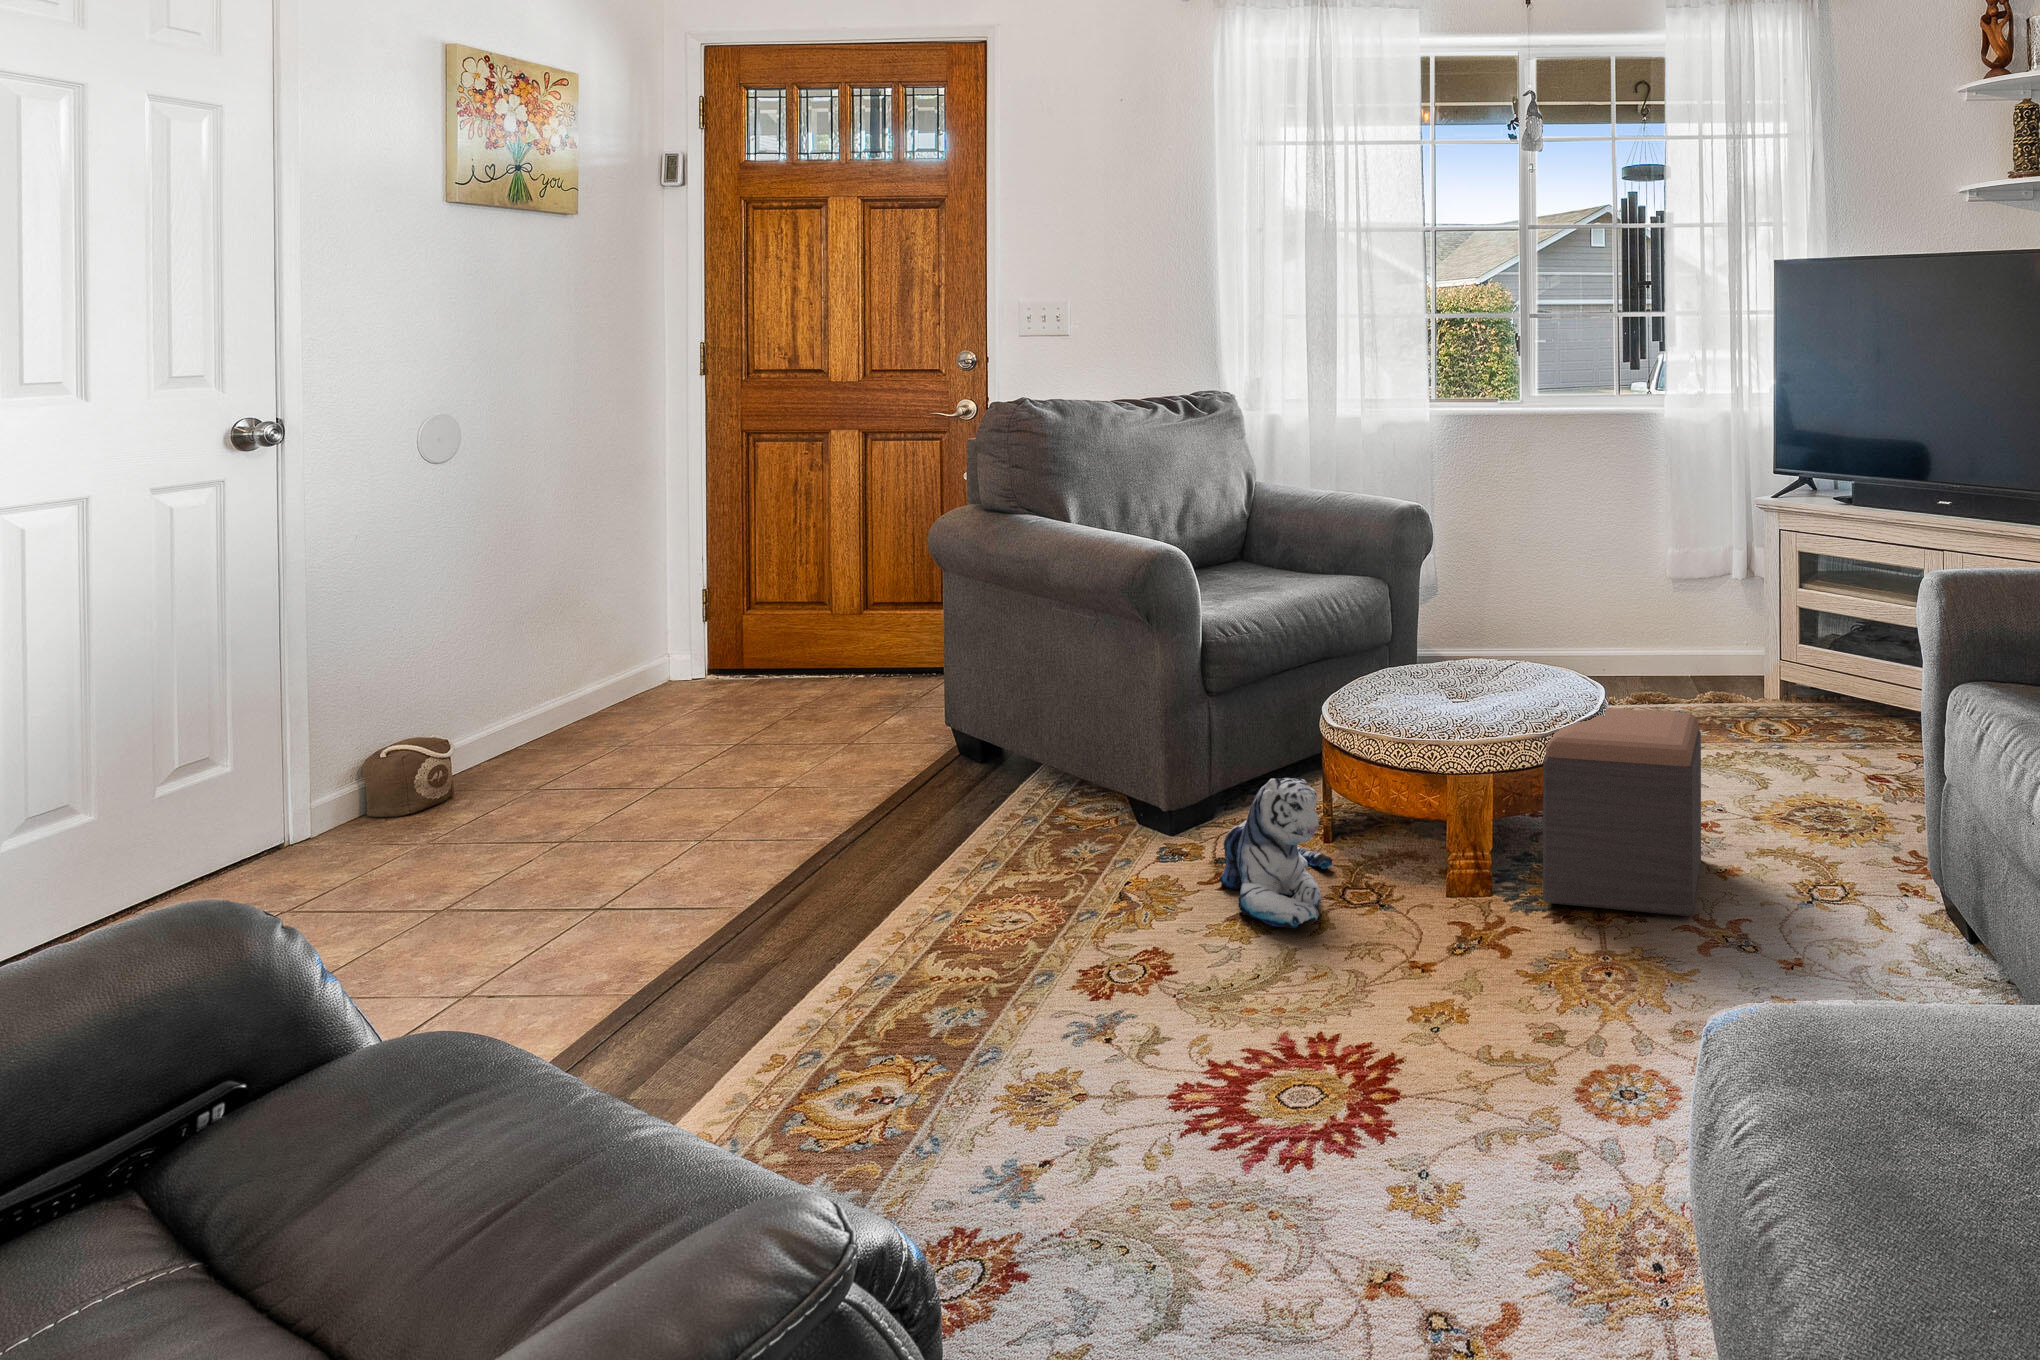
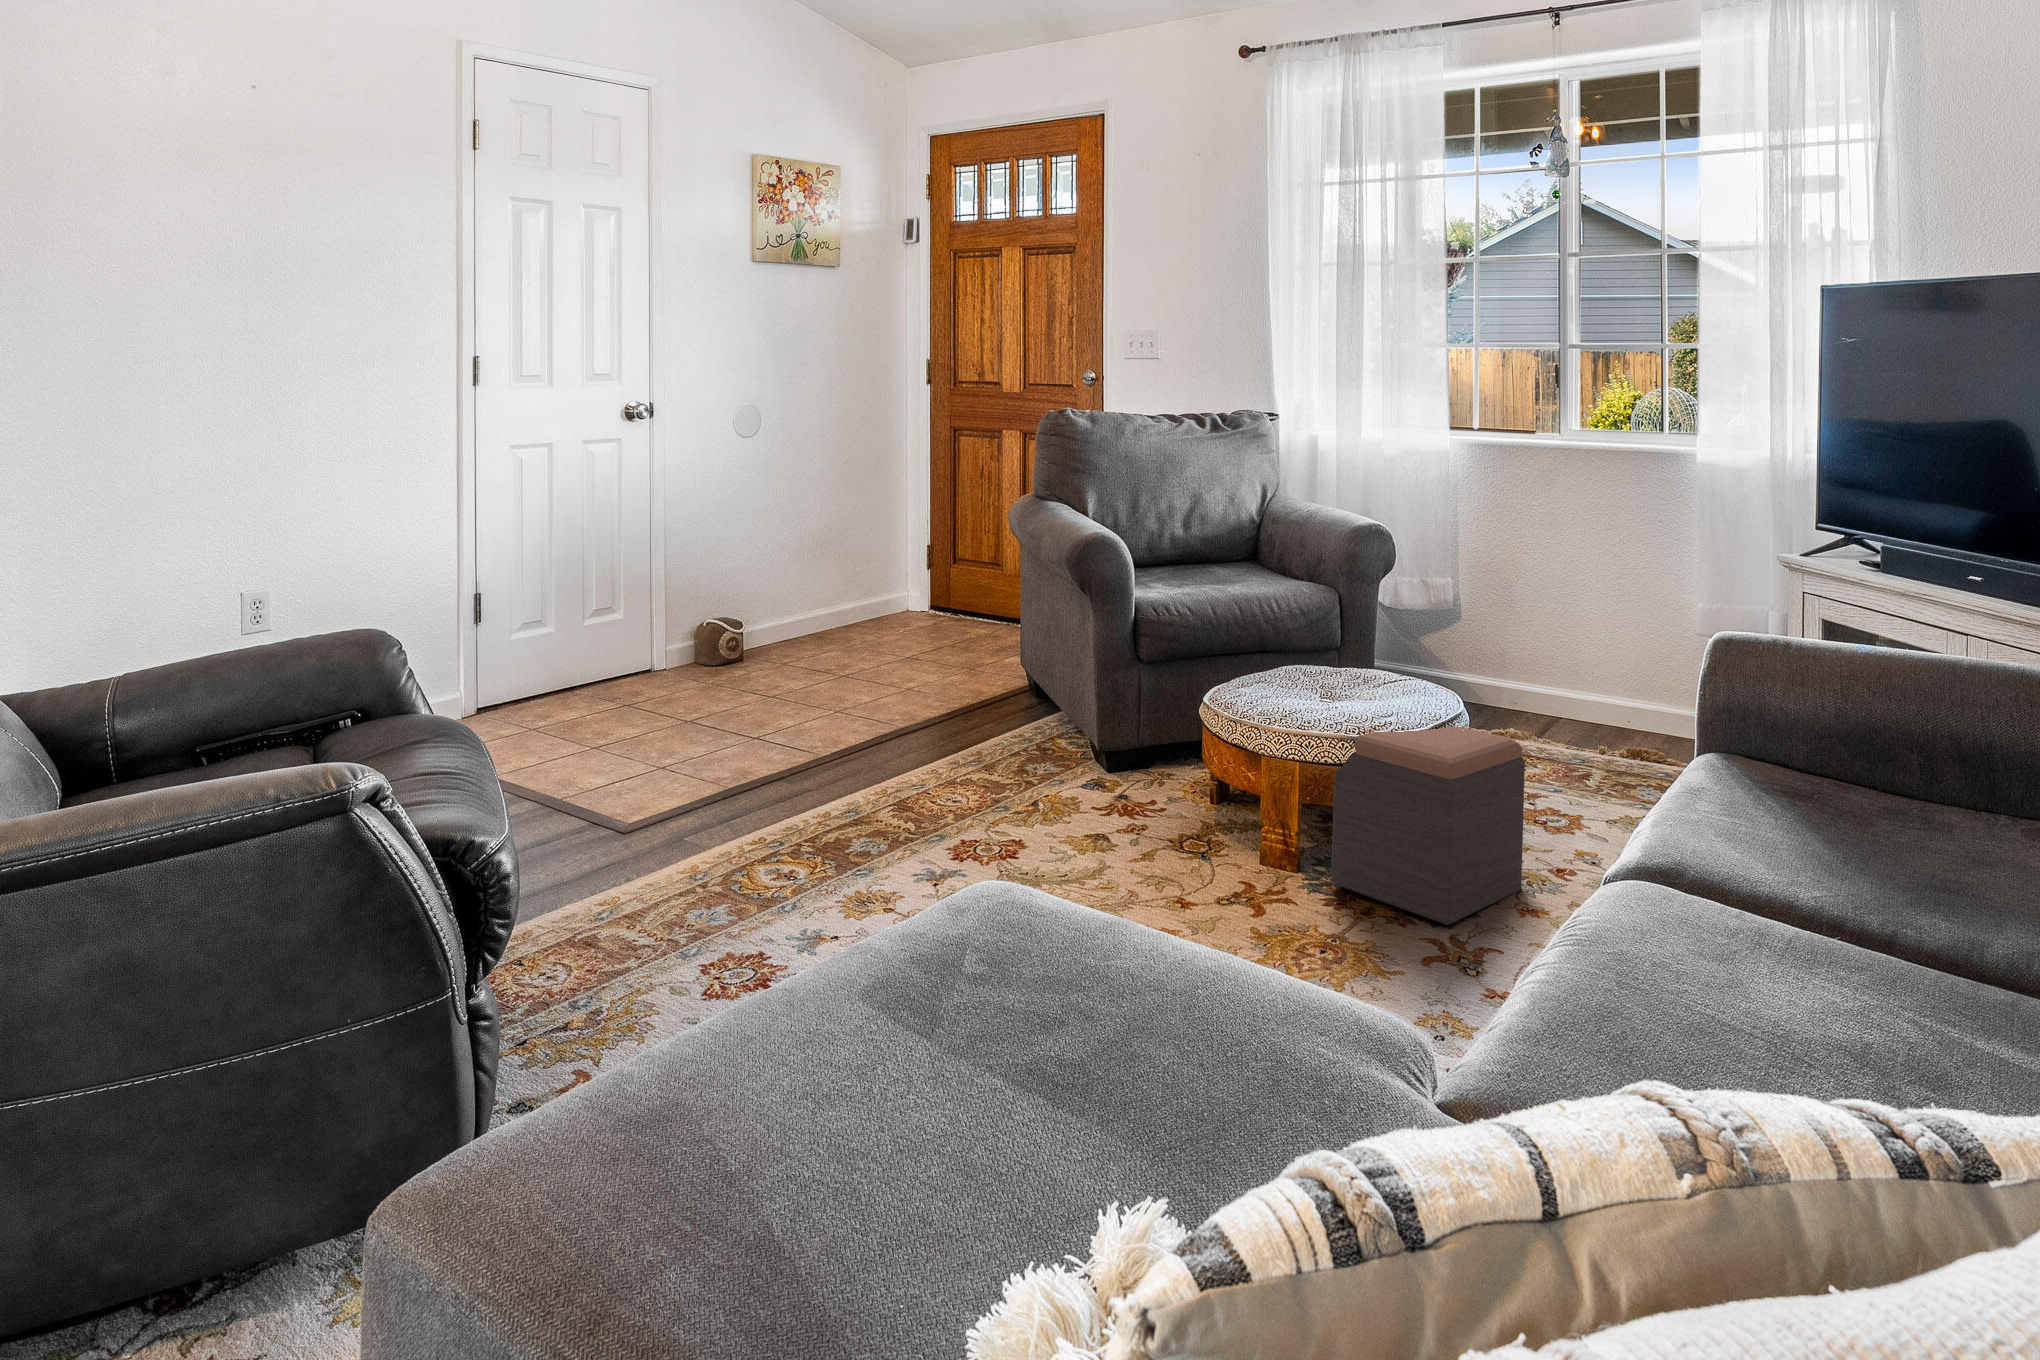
plush toy: present [1219,777,1333,928] -> none [1097,729,1197,851]

